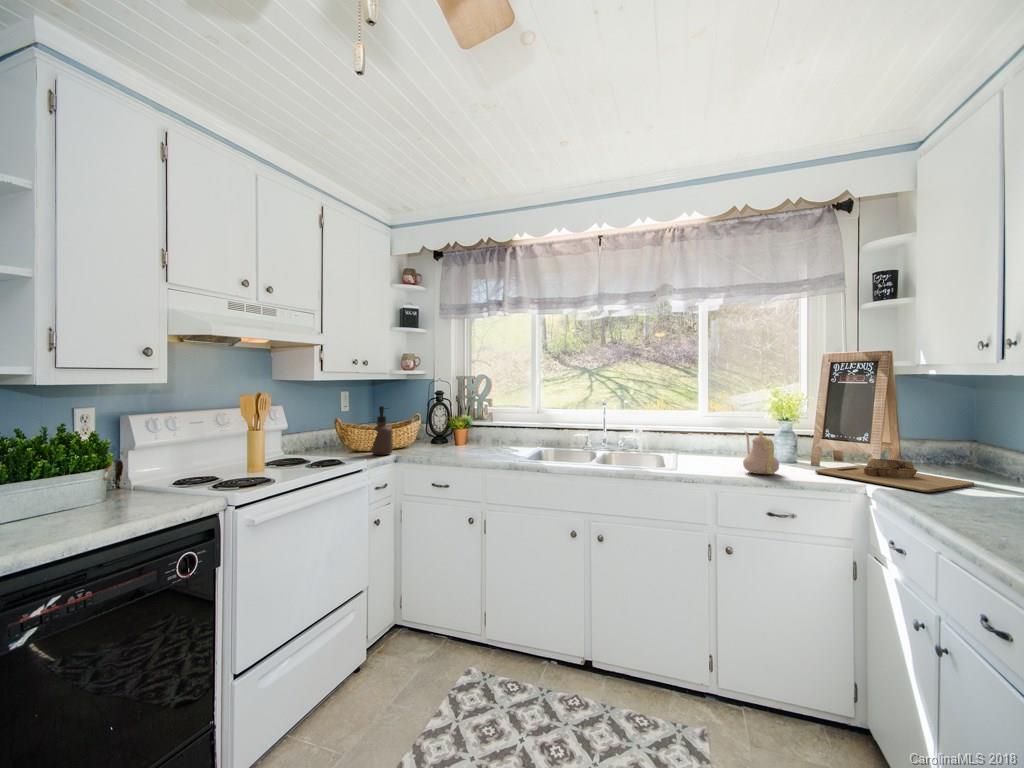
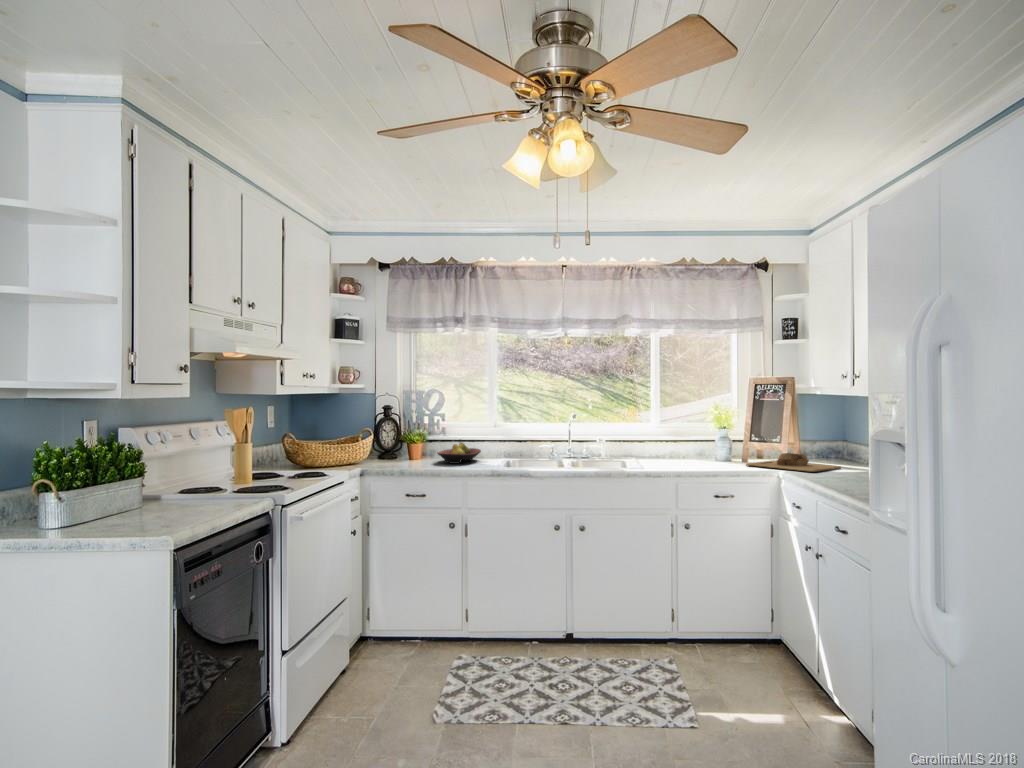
soap dispenser: present [371,406,393,455] -> none [379,421,398,466]
fruit bowl: none [436,430,492,454] -> present [437,443,481,464]
teapot: present [743,431,779,474] -> none [696,436,723,467]

